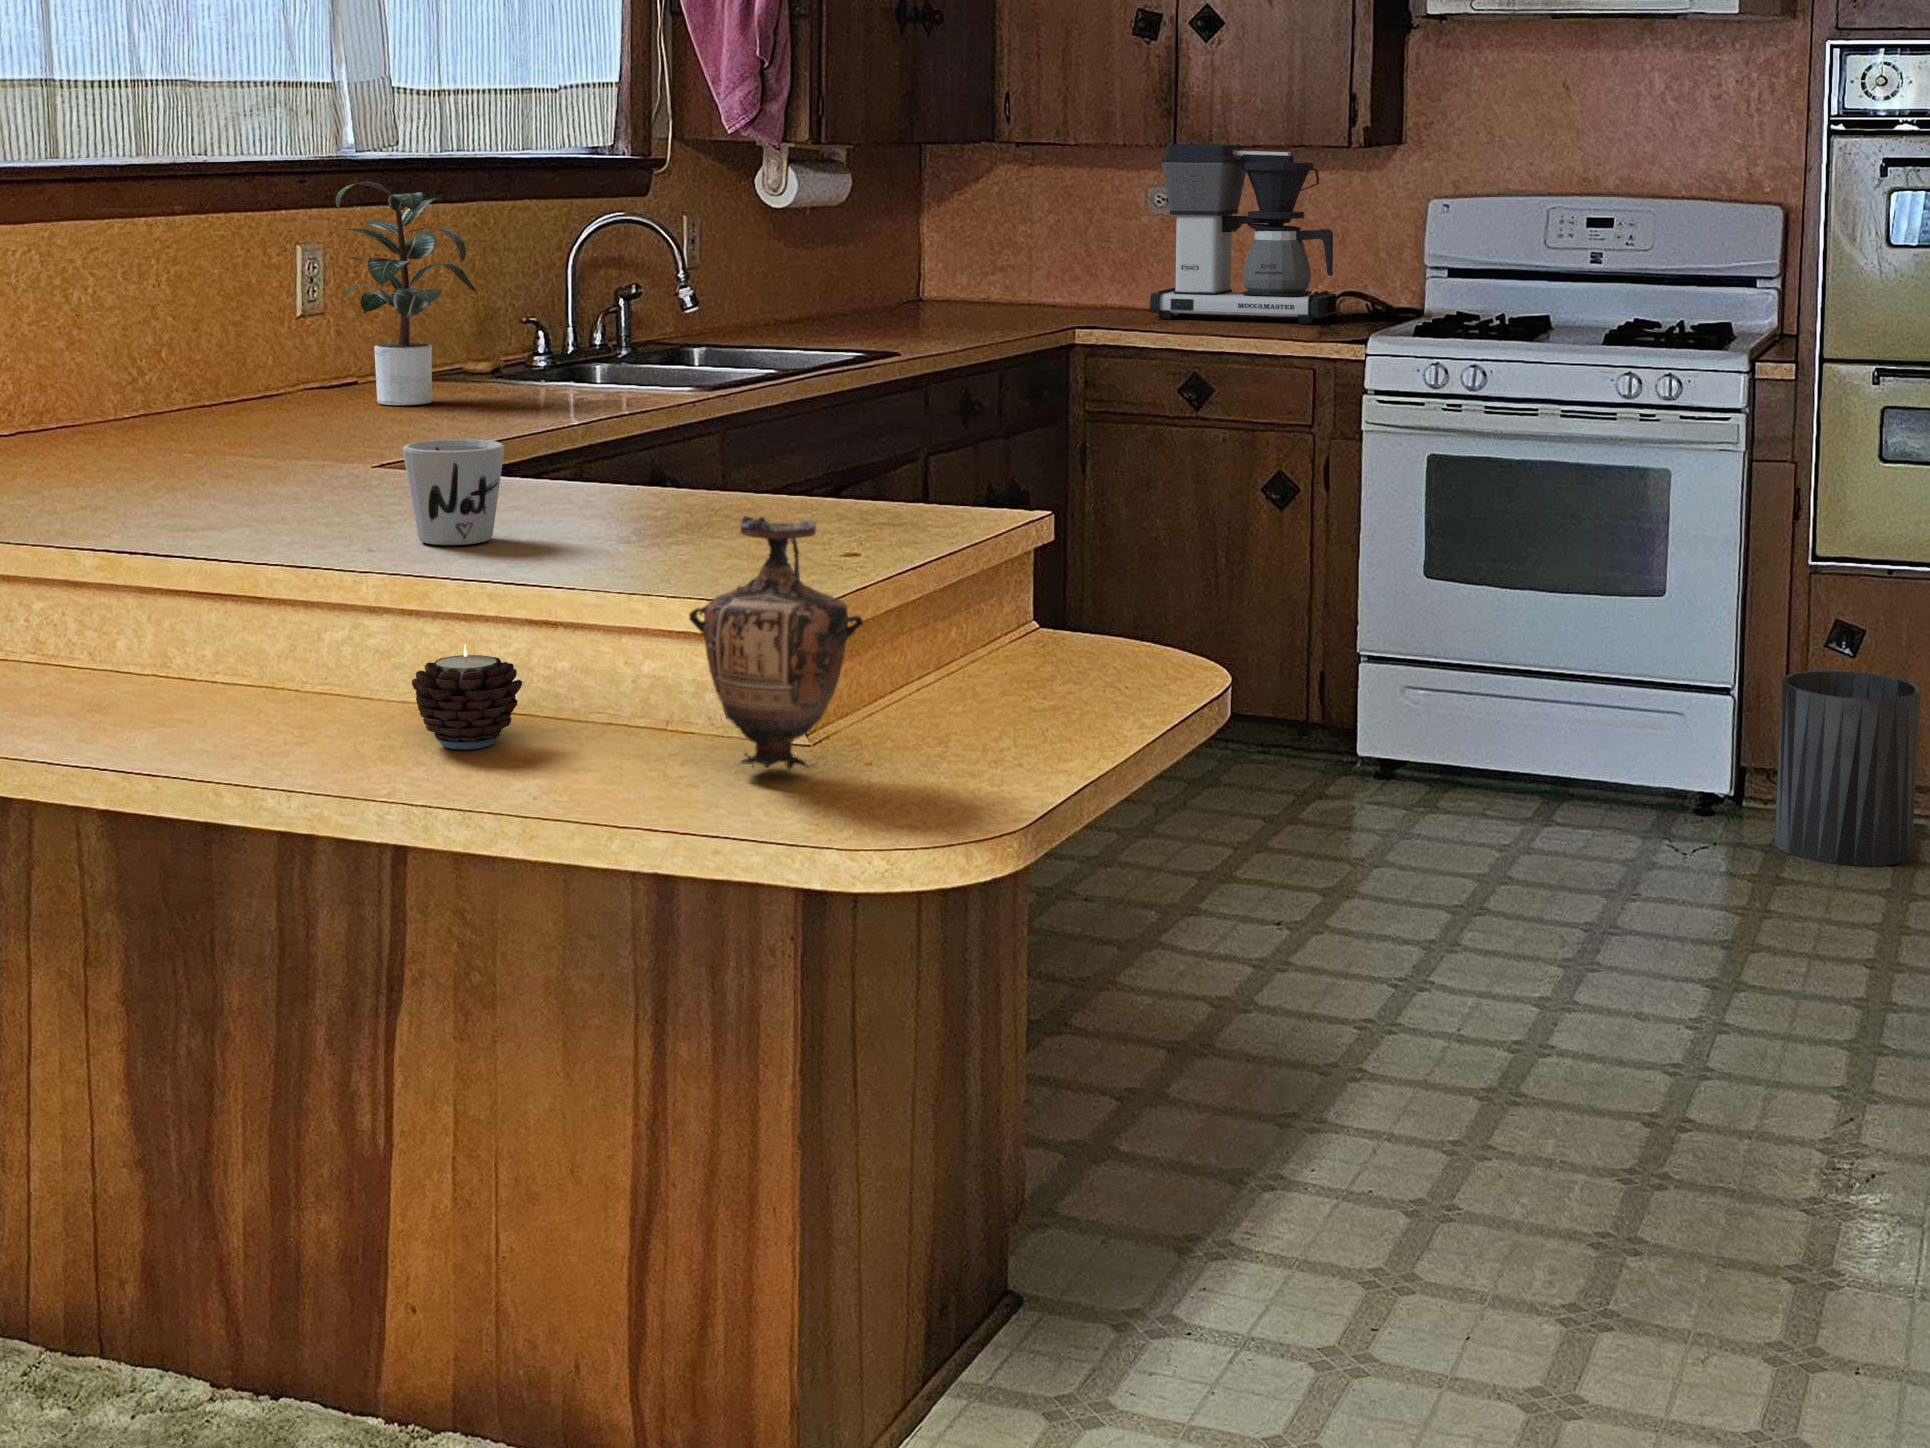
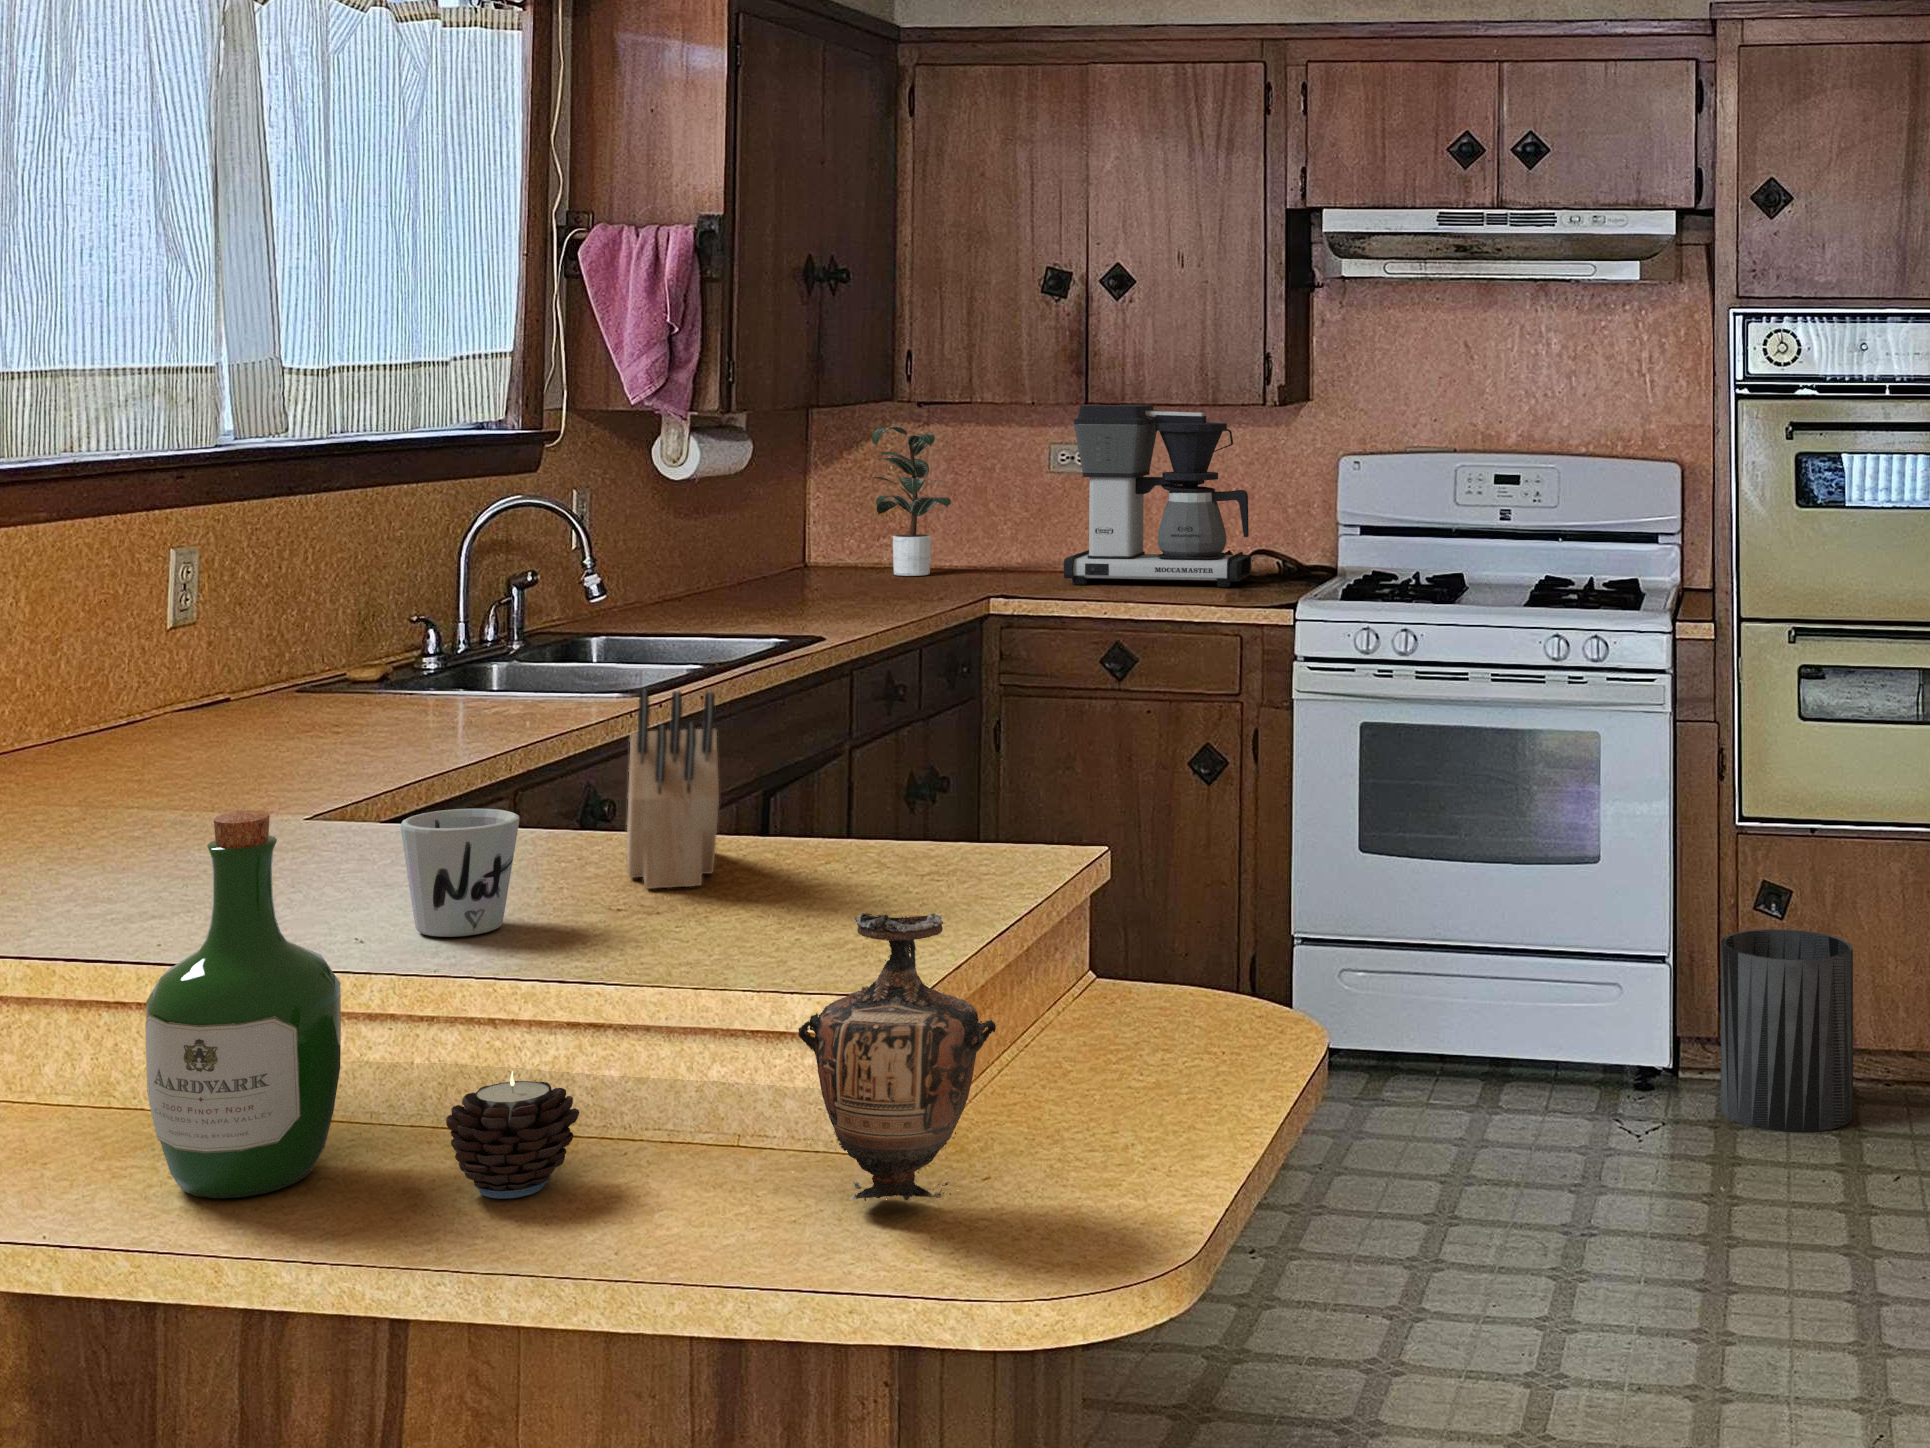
potted plant: present [335,181,477,405] -> present [871,426,951,576]
knife block: none [609,341,696,521] -> present [627,690,719,889]
wine bottle: none [173,415,335,736] -> present [146,809,341,1198]

